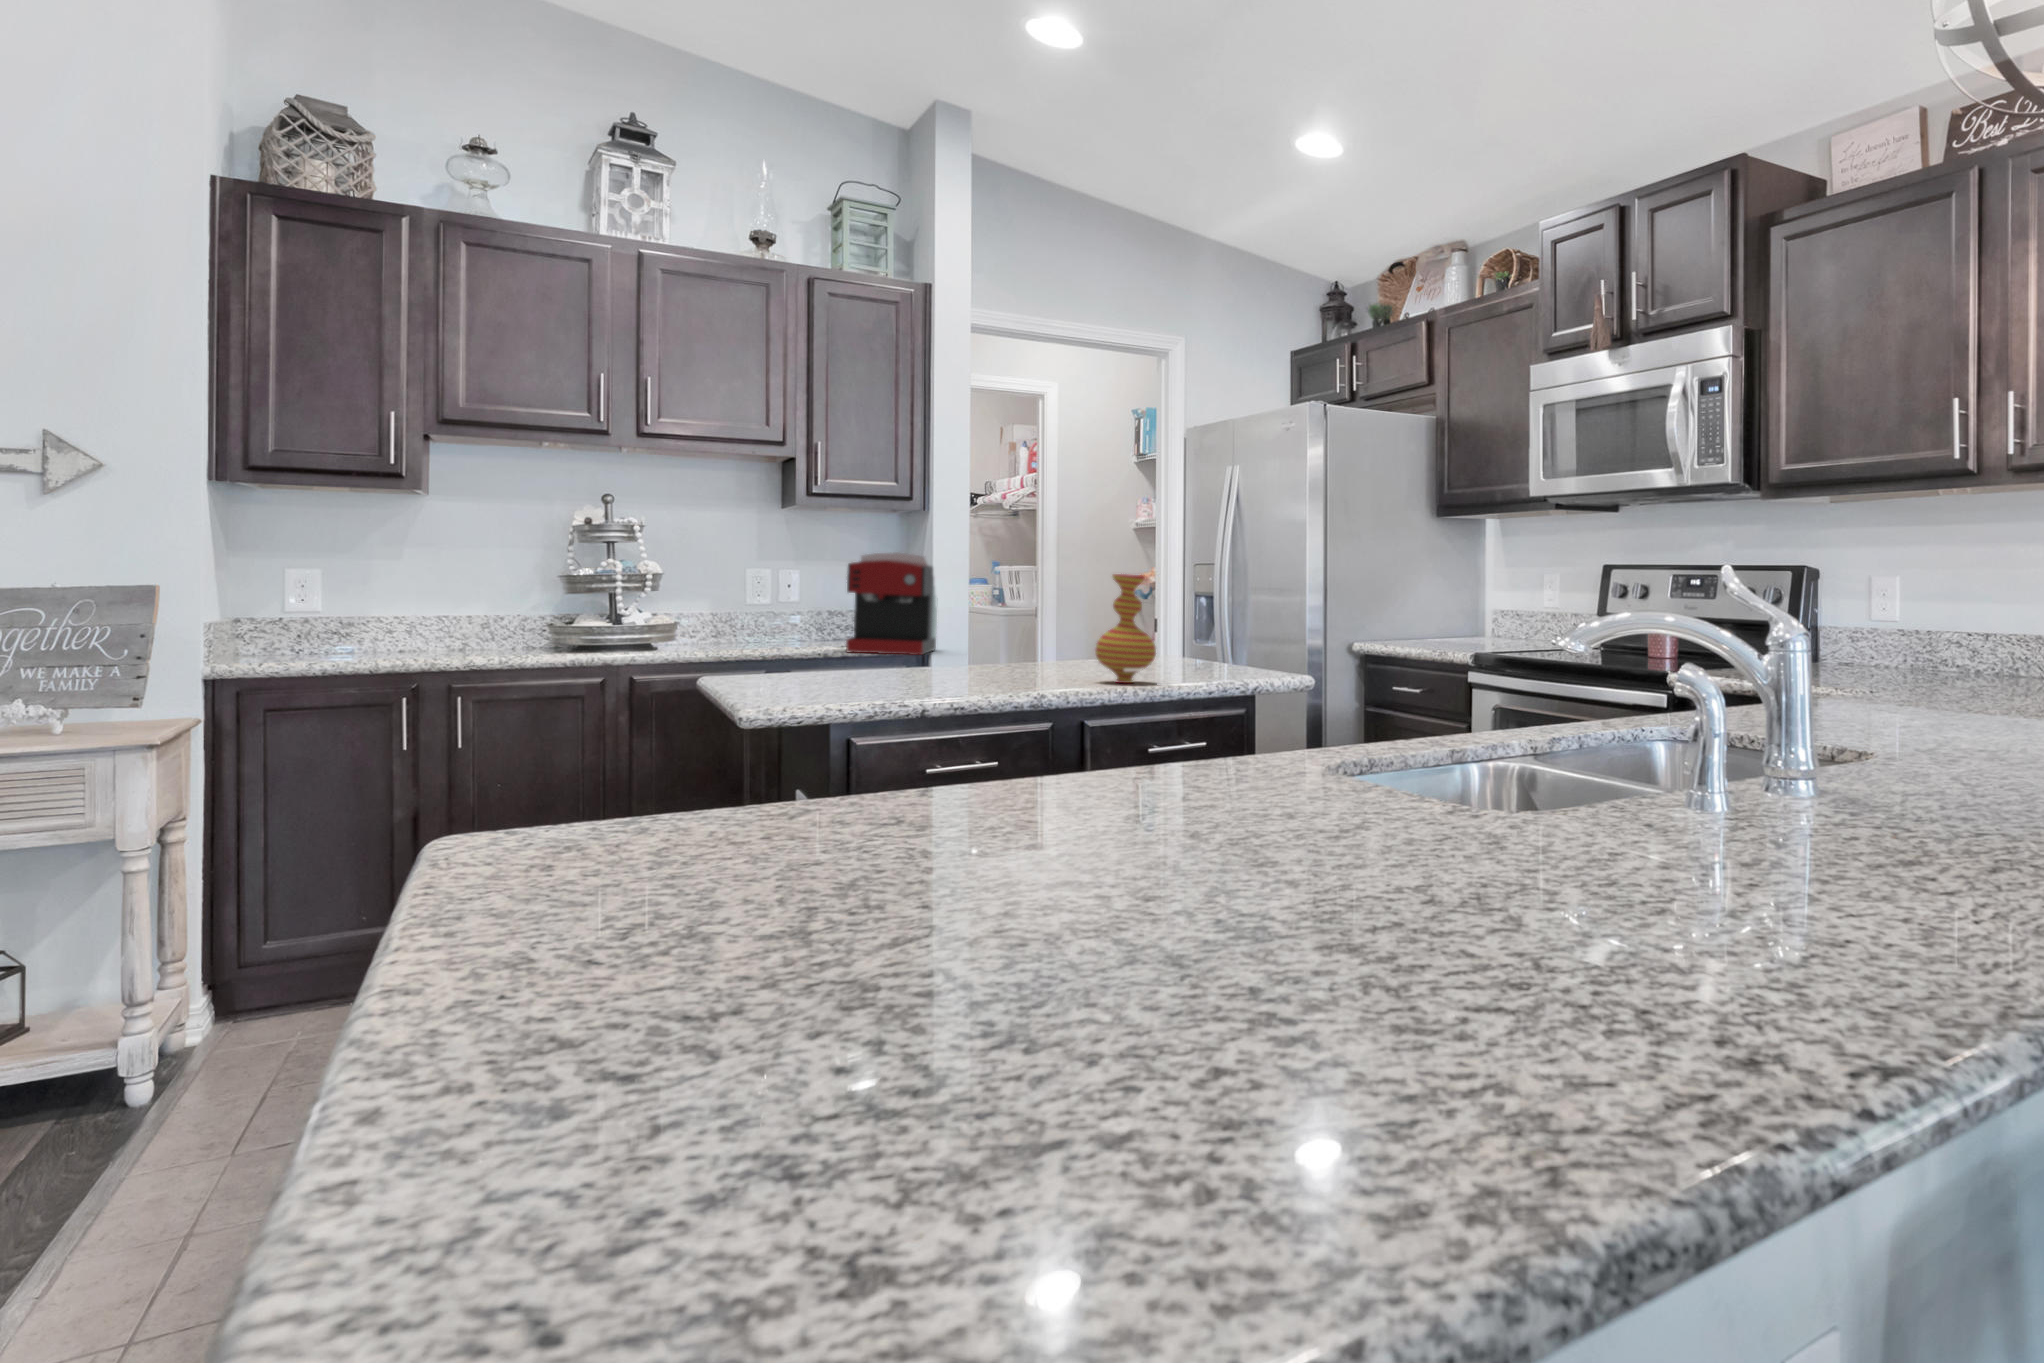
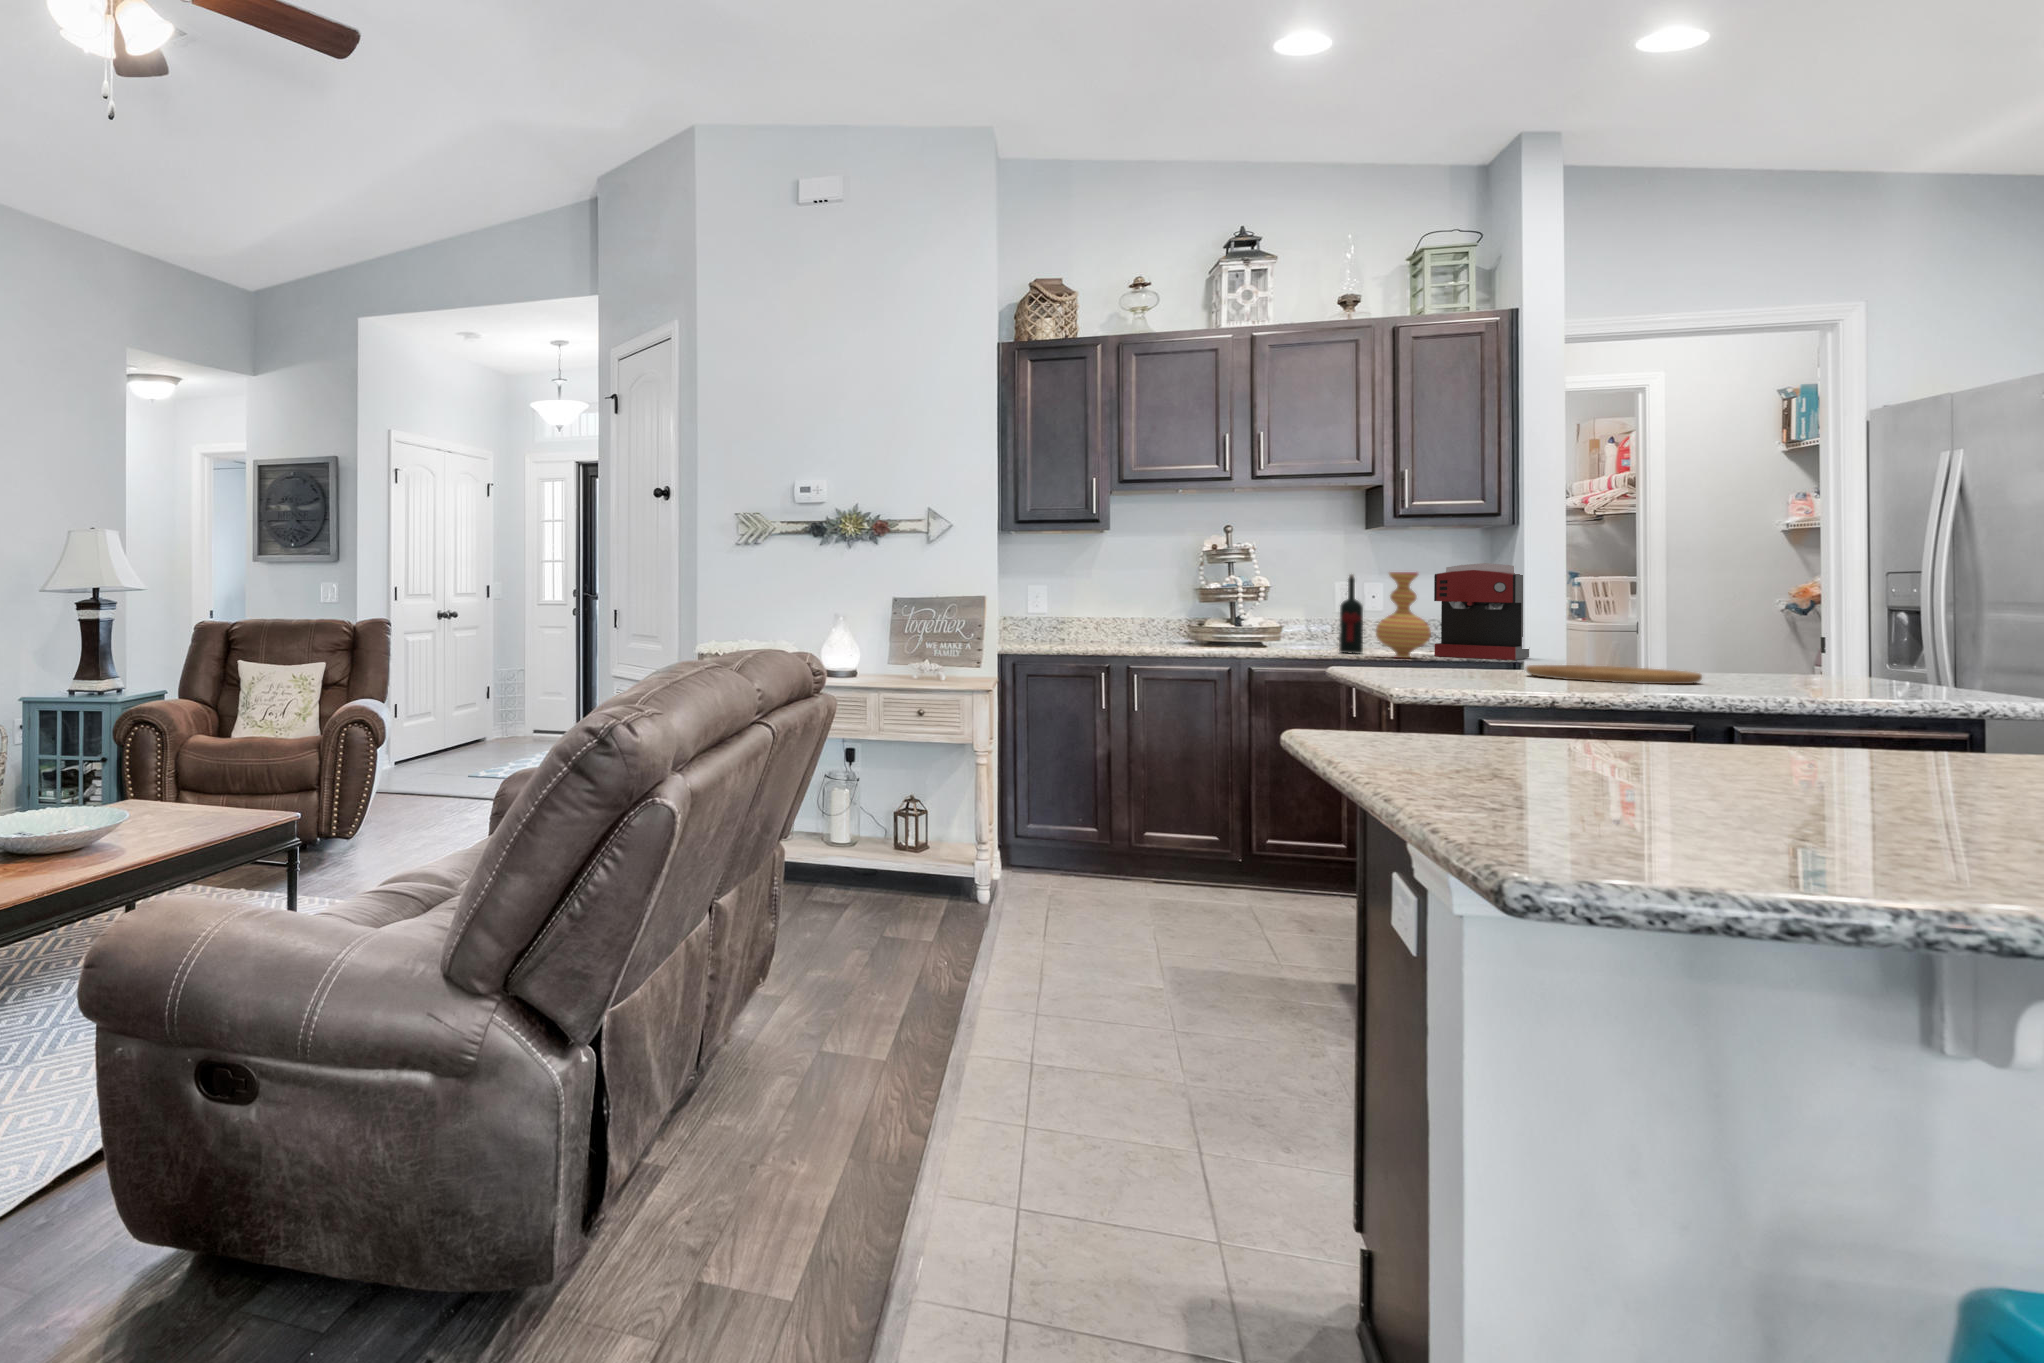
wine bottle: none [745,560,772,652] -> present [1339,575,1363,654]
vase: present [1095,574,1156,683] -> present [1376,572,1431,658]
cutting board: none [919,675,1070,697] -> present [1526,665,1702,684]

